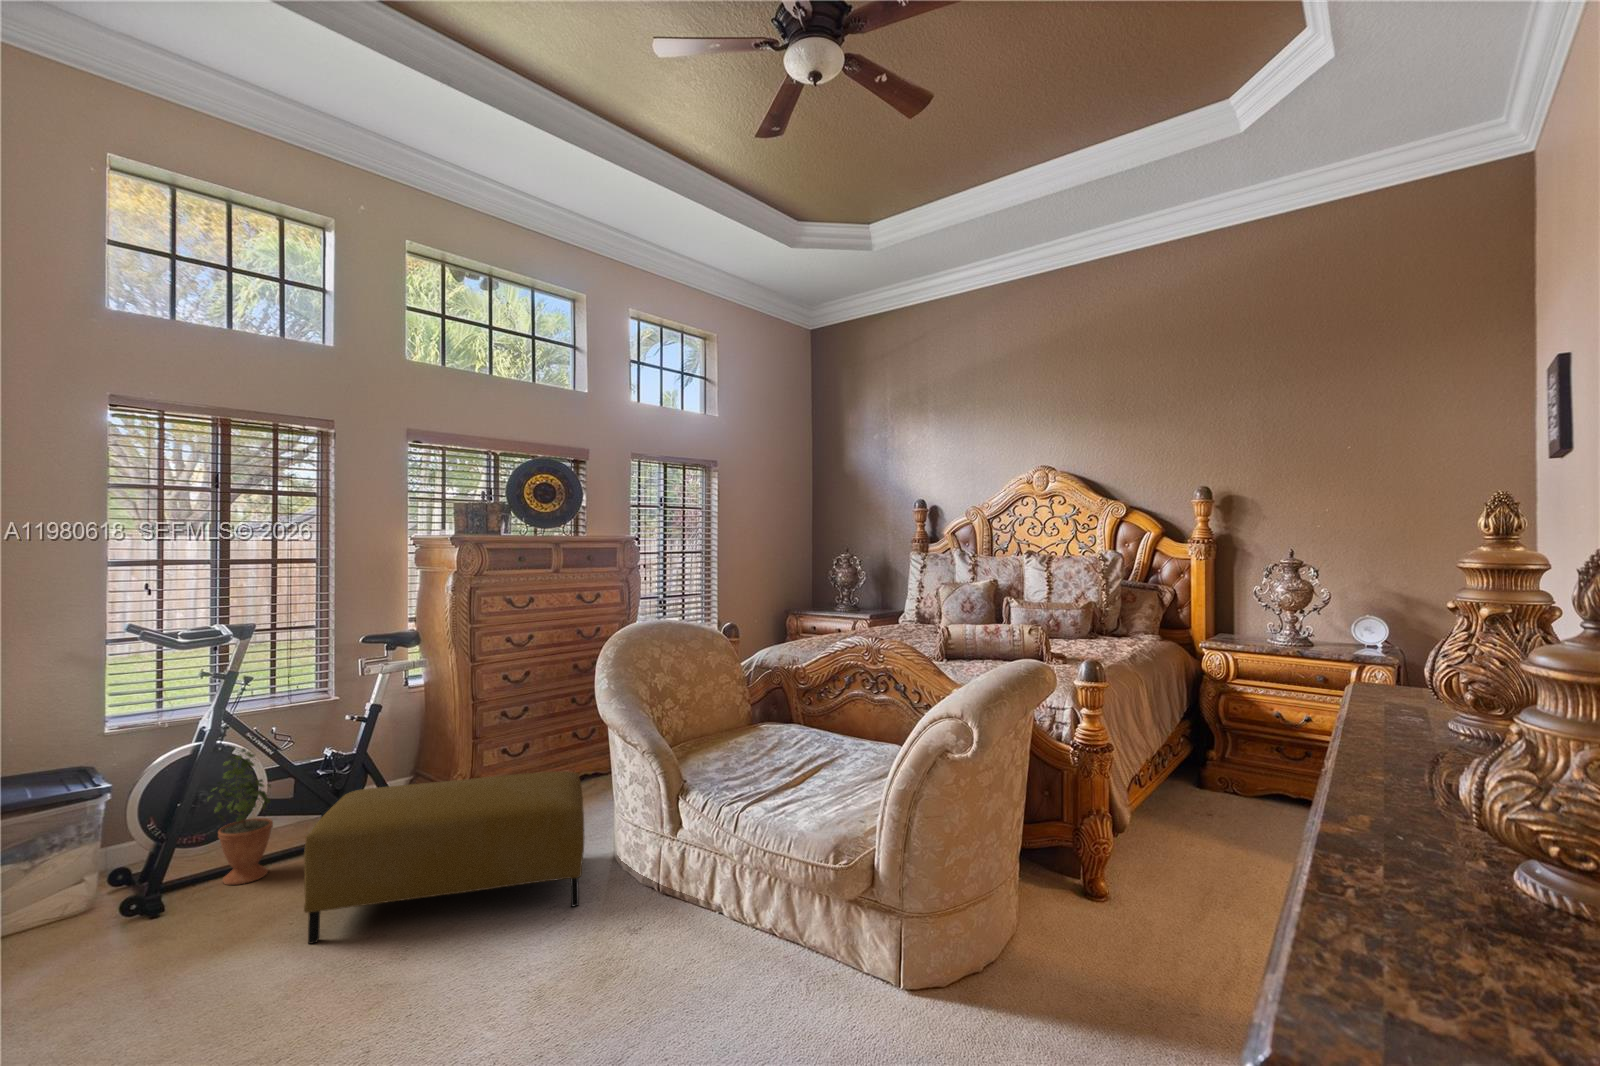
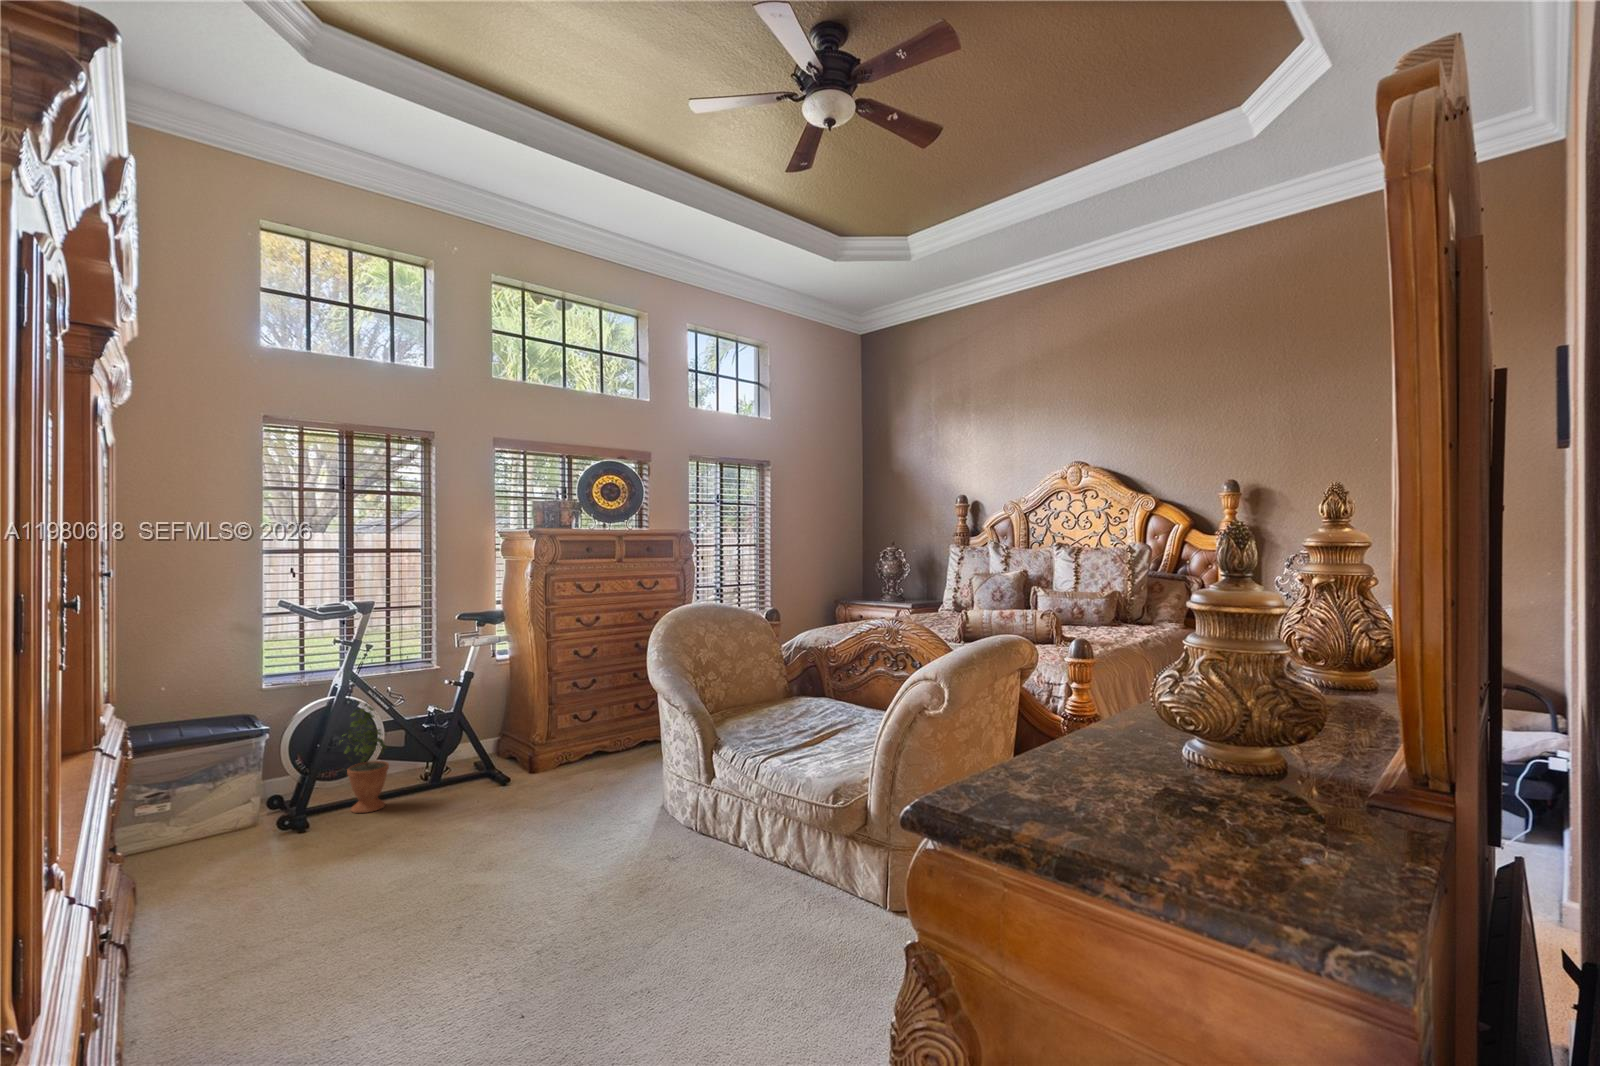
ottoman: present [304,771,585,944] -> none [413,730,637,857]

